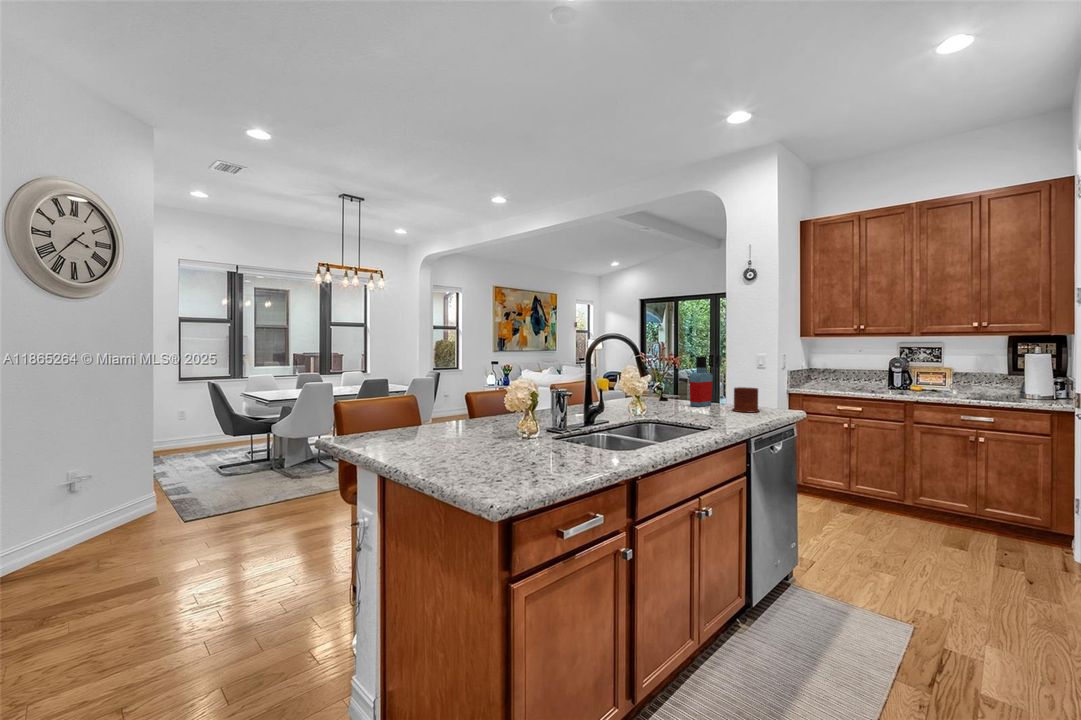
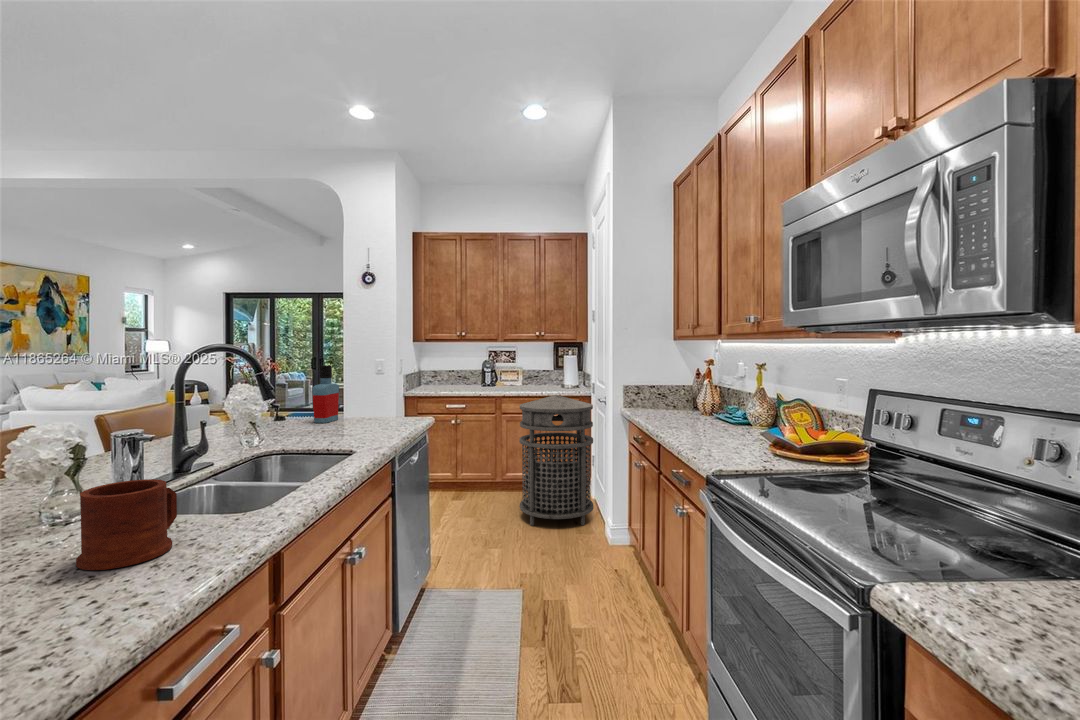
mug: present [732,387,759,412] -> present [76,479,177,570]
trash can: none [929,403,1057,579] -> present [519,395,593,526]

